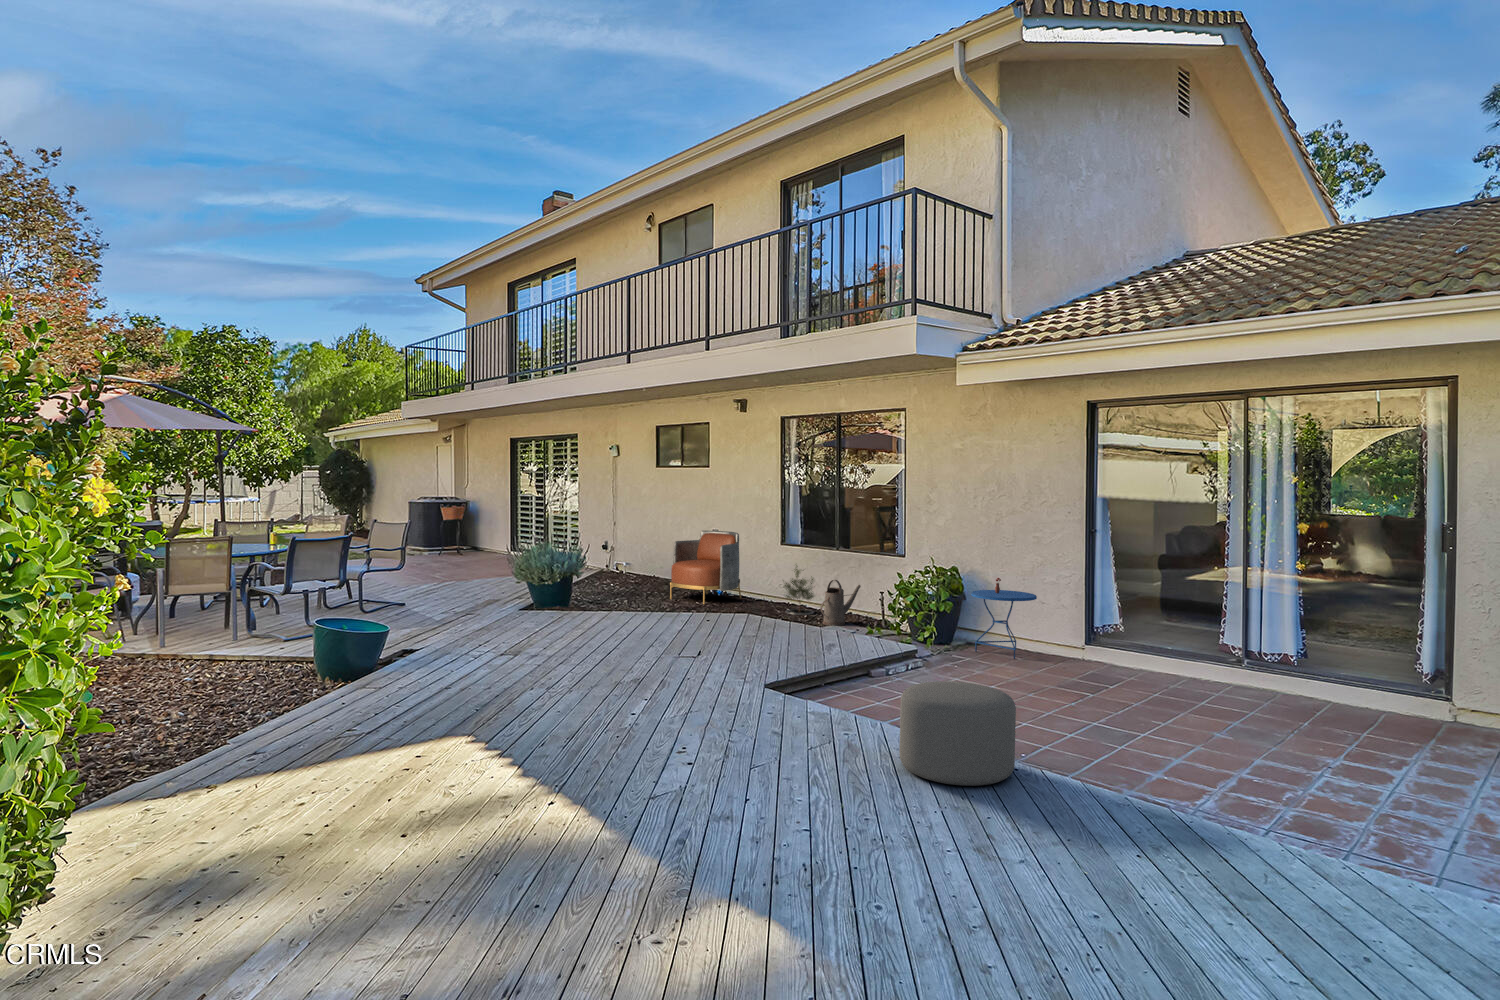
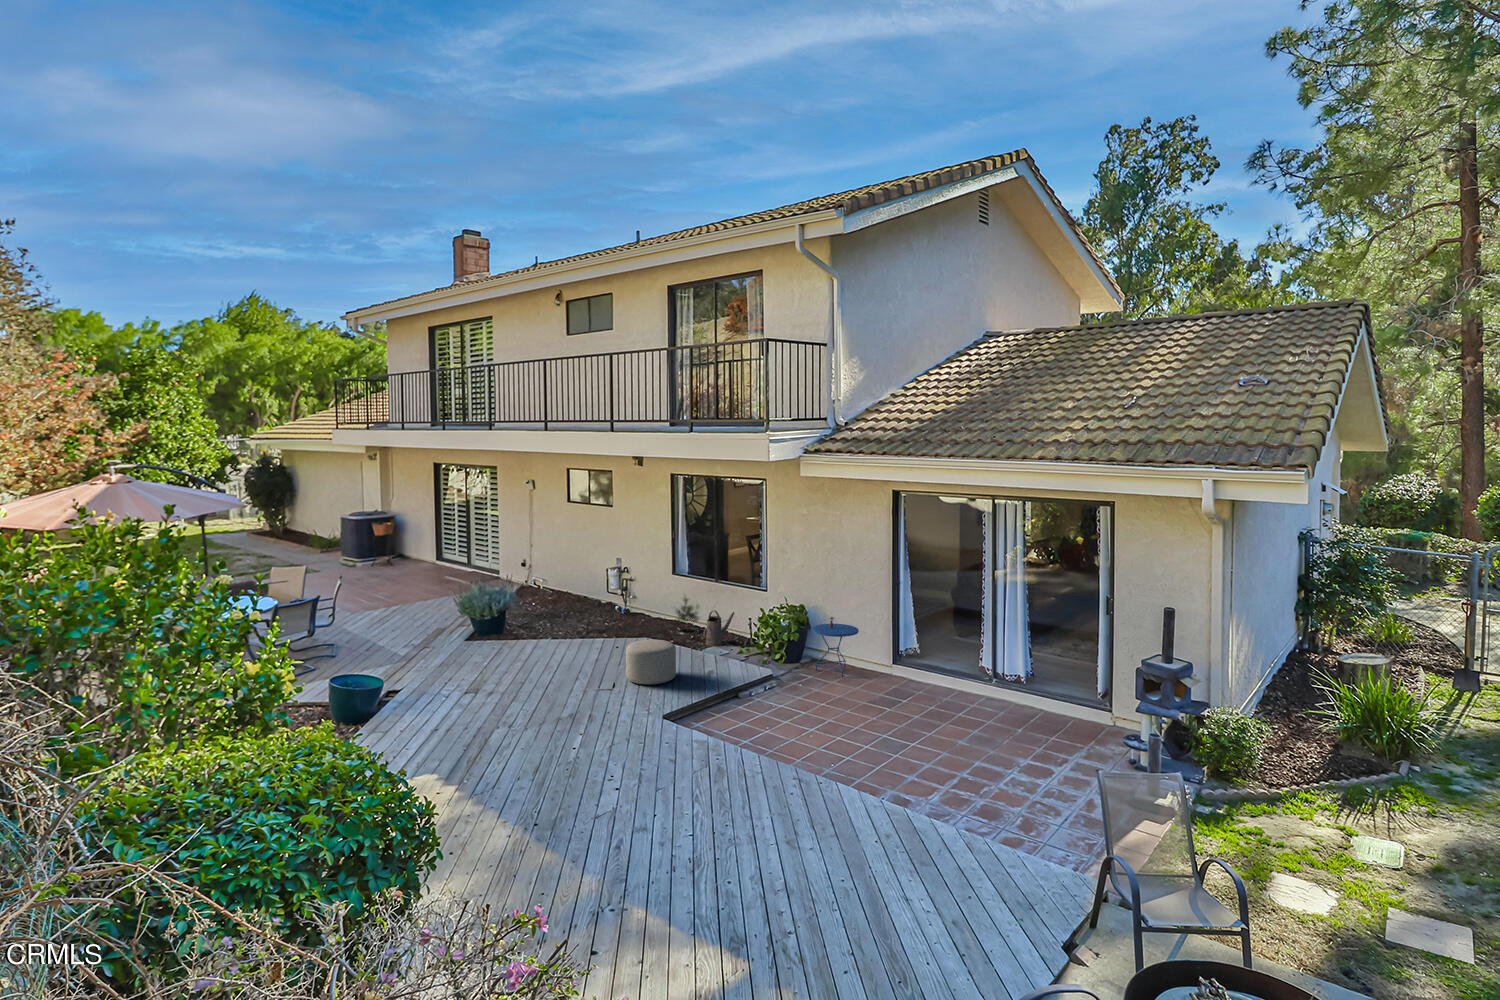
armchair: present [670,531,741,604] -> none [583,562,642,625]
ottoman: present [899,681,1016,786] -> present [626,640,676,685]

